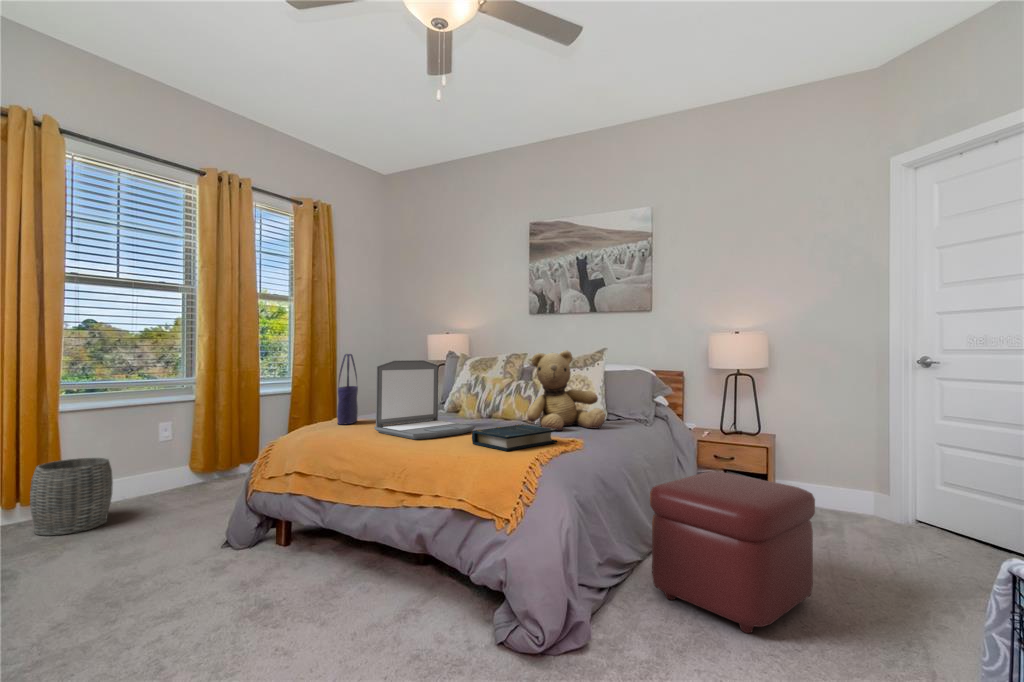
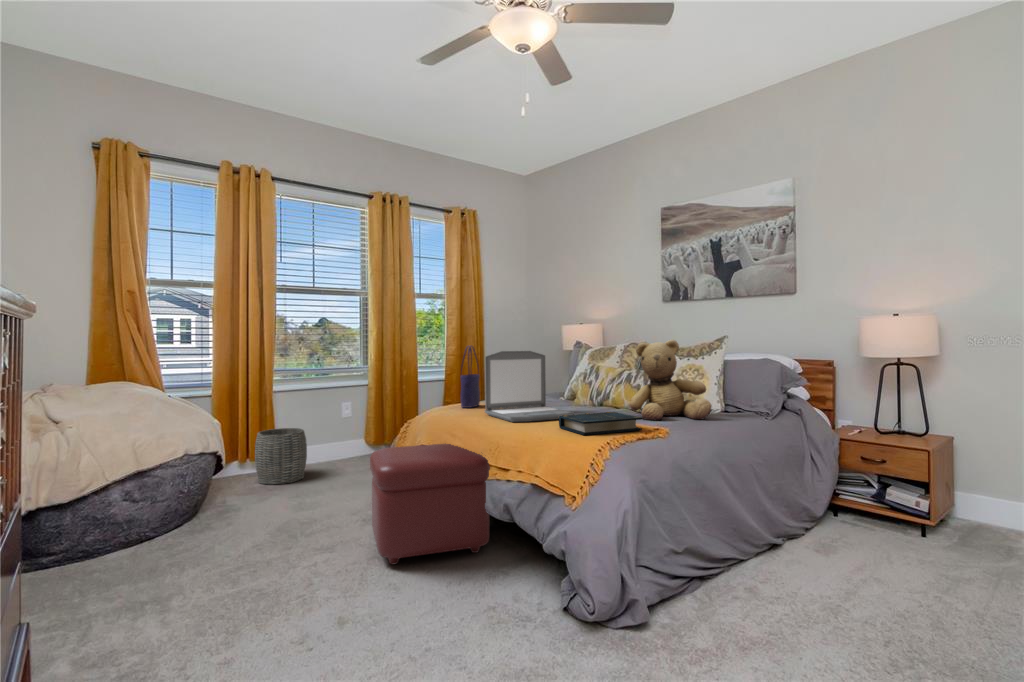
ottoman: present [650,471,815,633] -> present [370,444,490,564]

